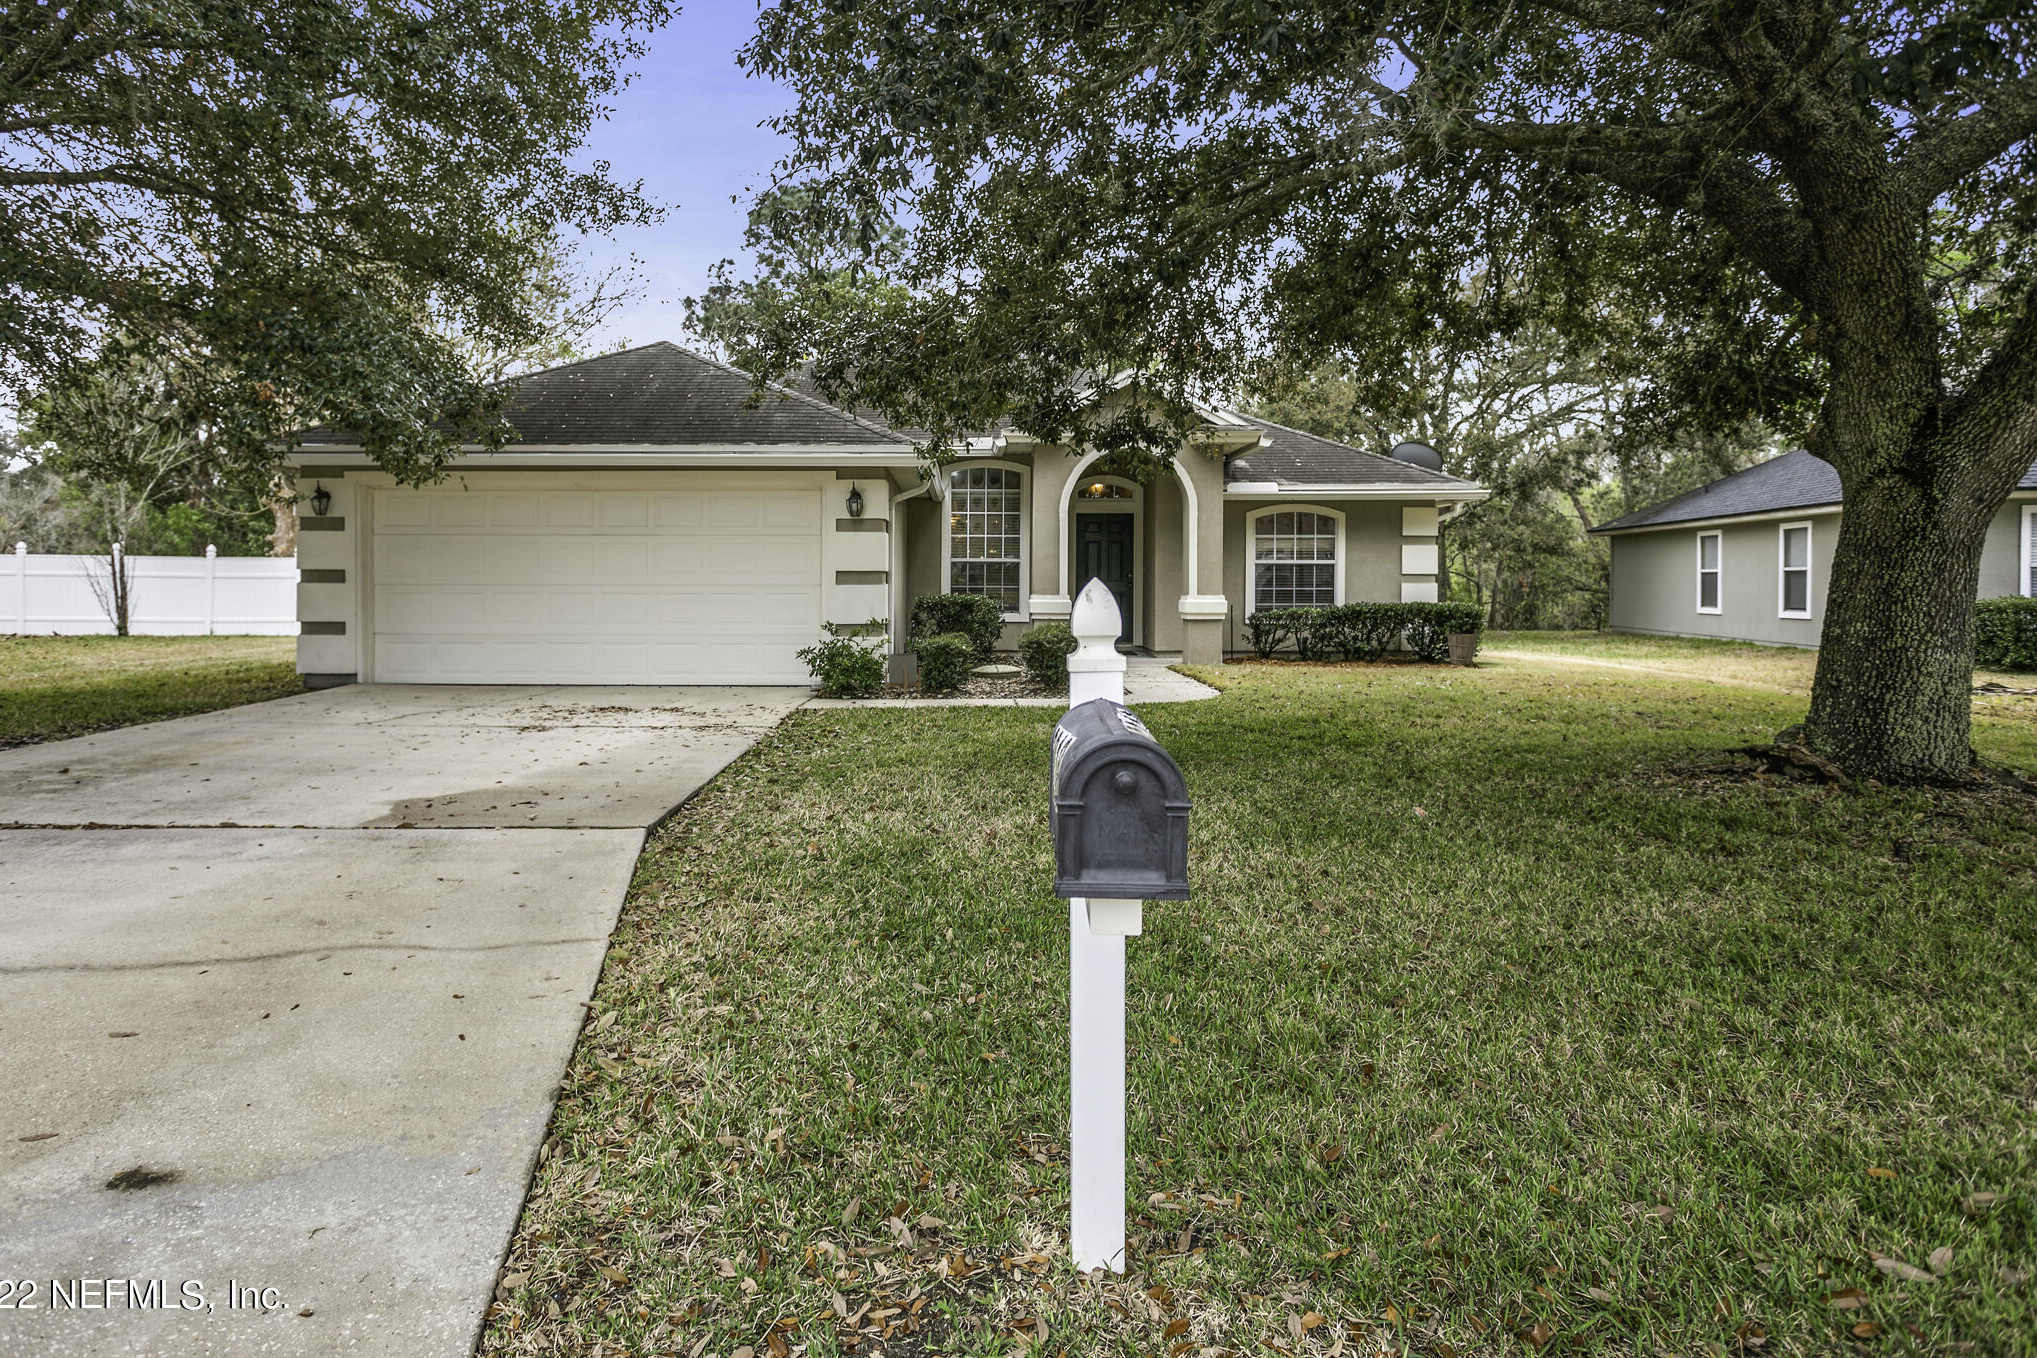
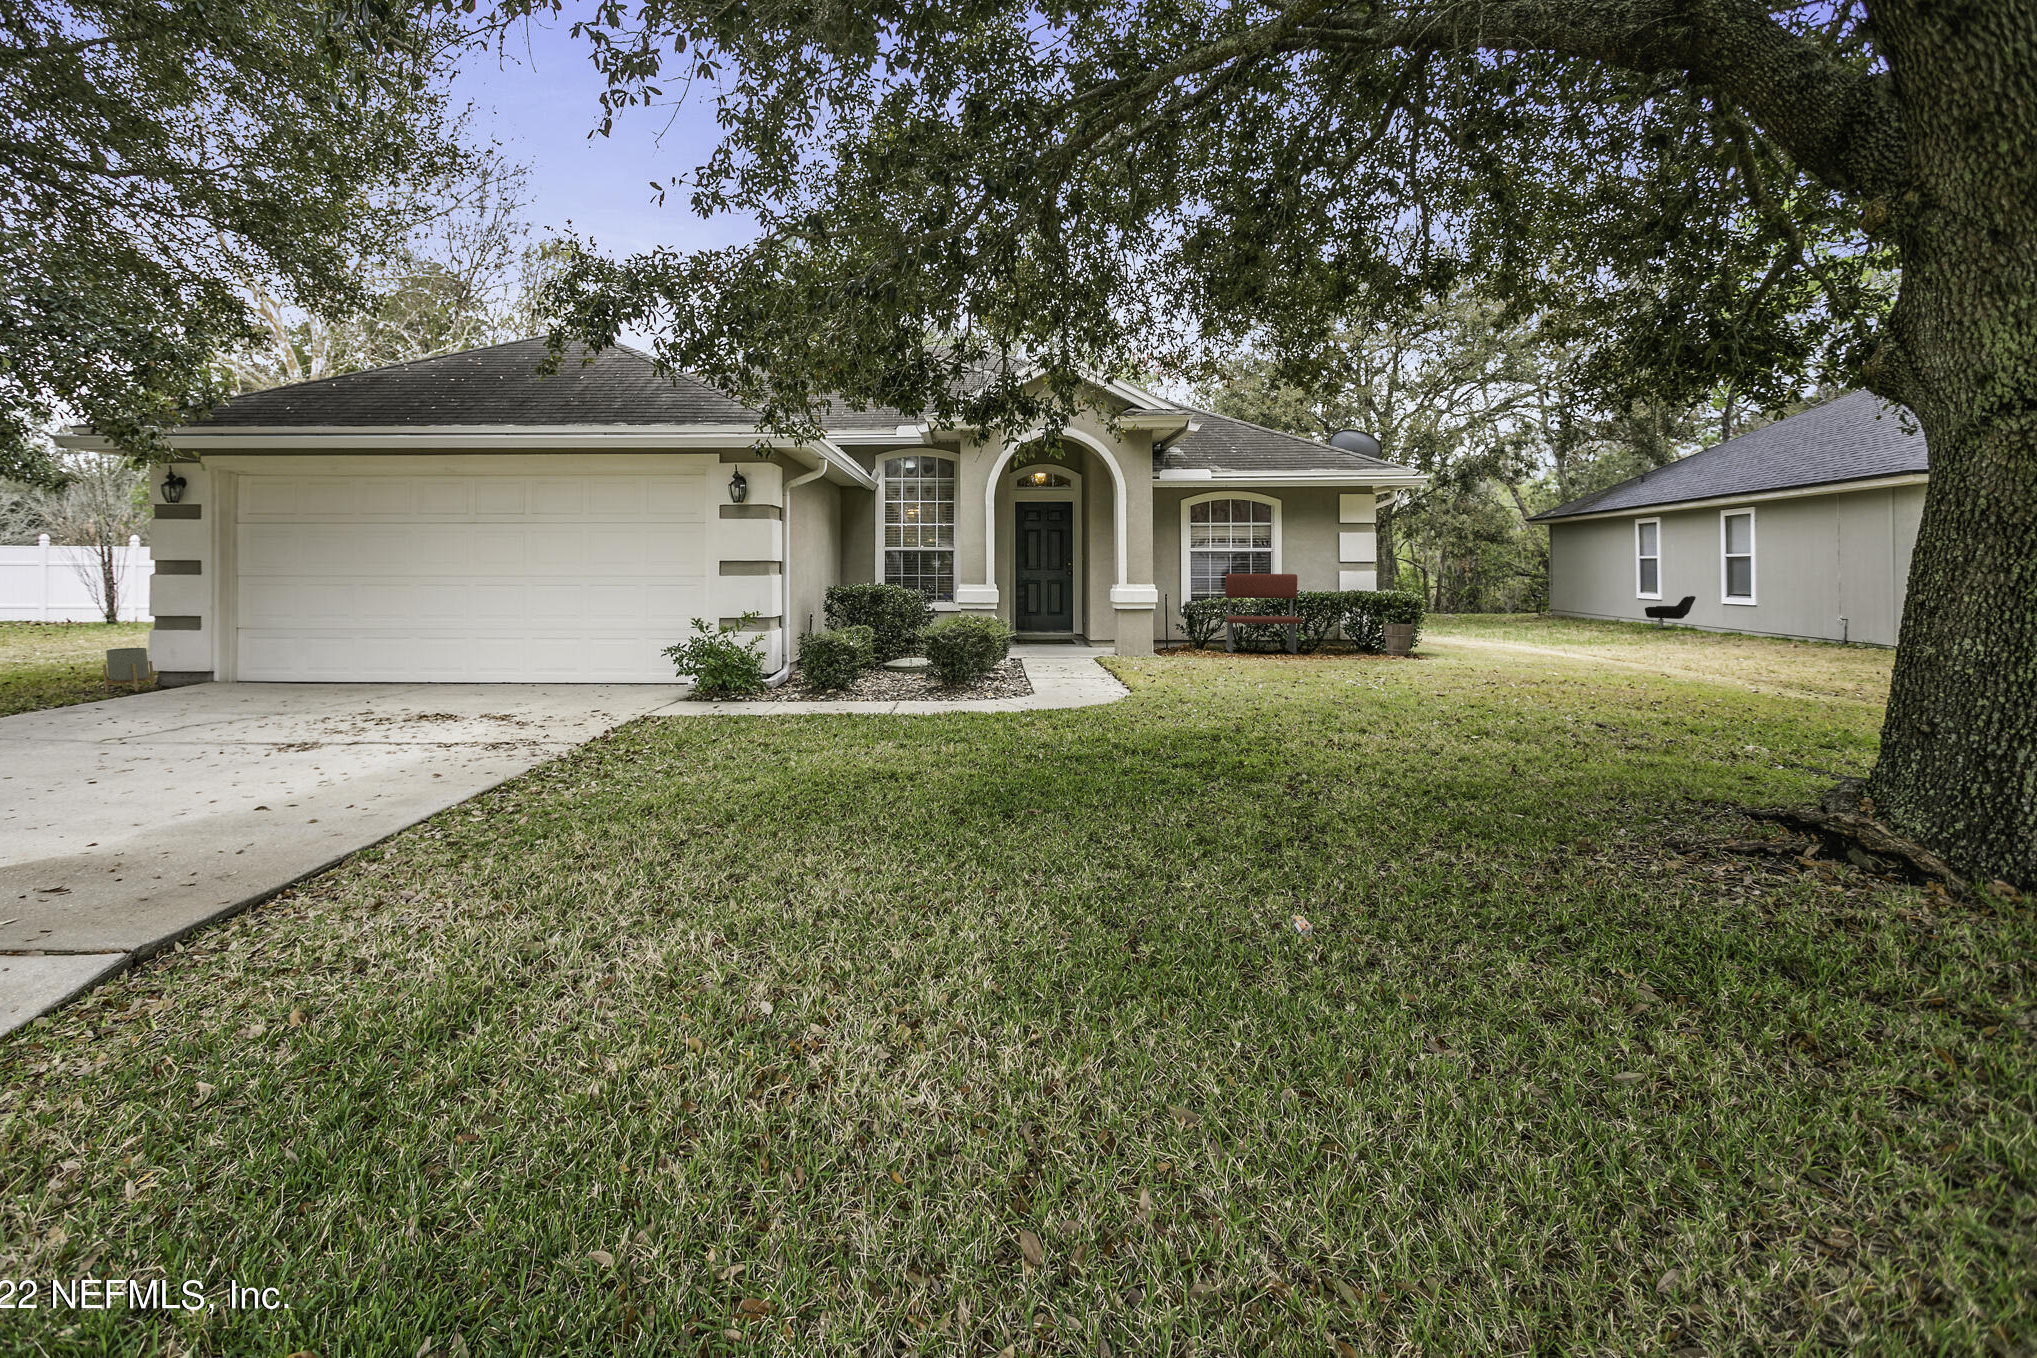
bench: none [1292,585,1368,663] -> present [1225,574,1302,654]
lounge chair: none [1702,609,1756,642] -> present [1645,596,1696,629]
planter: present [885,653,921,695] -> present [103,648,155,692]

